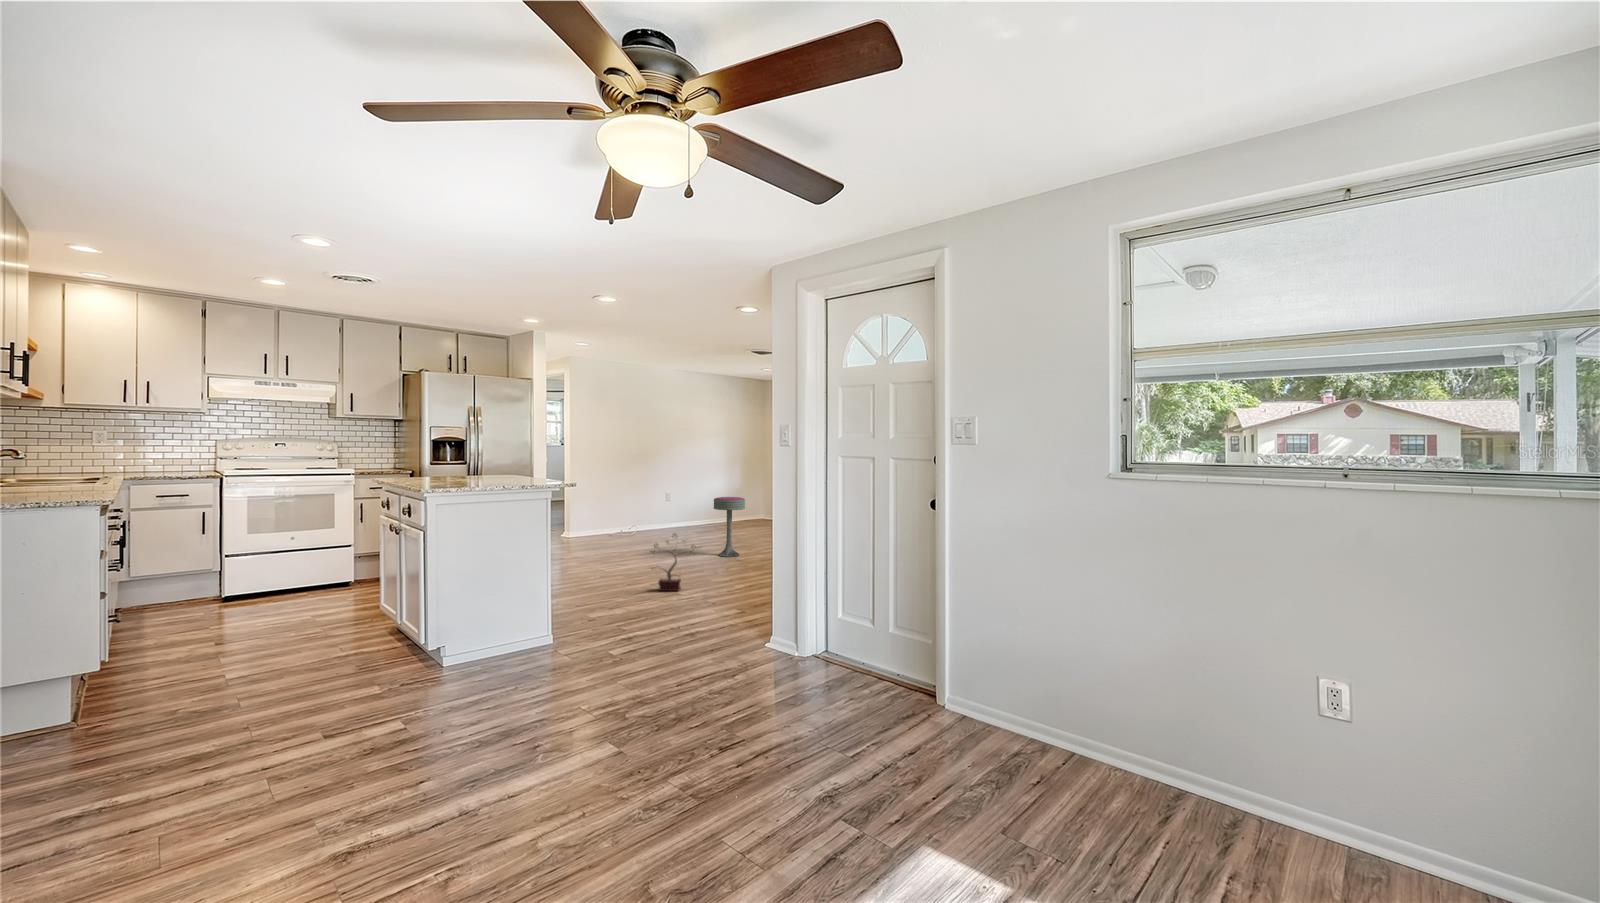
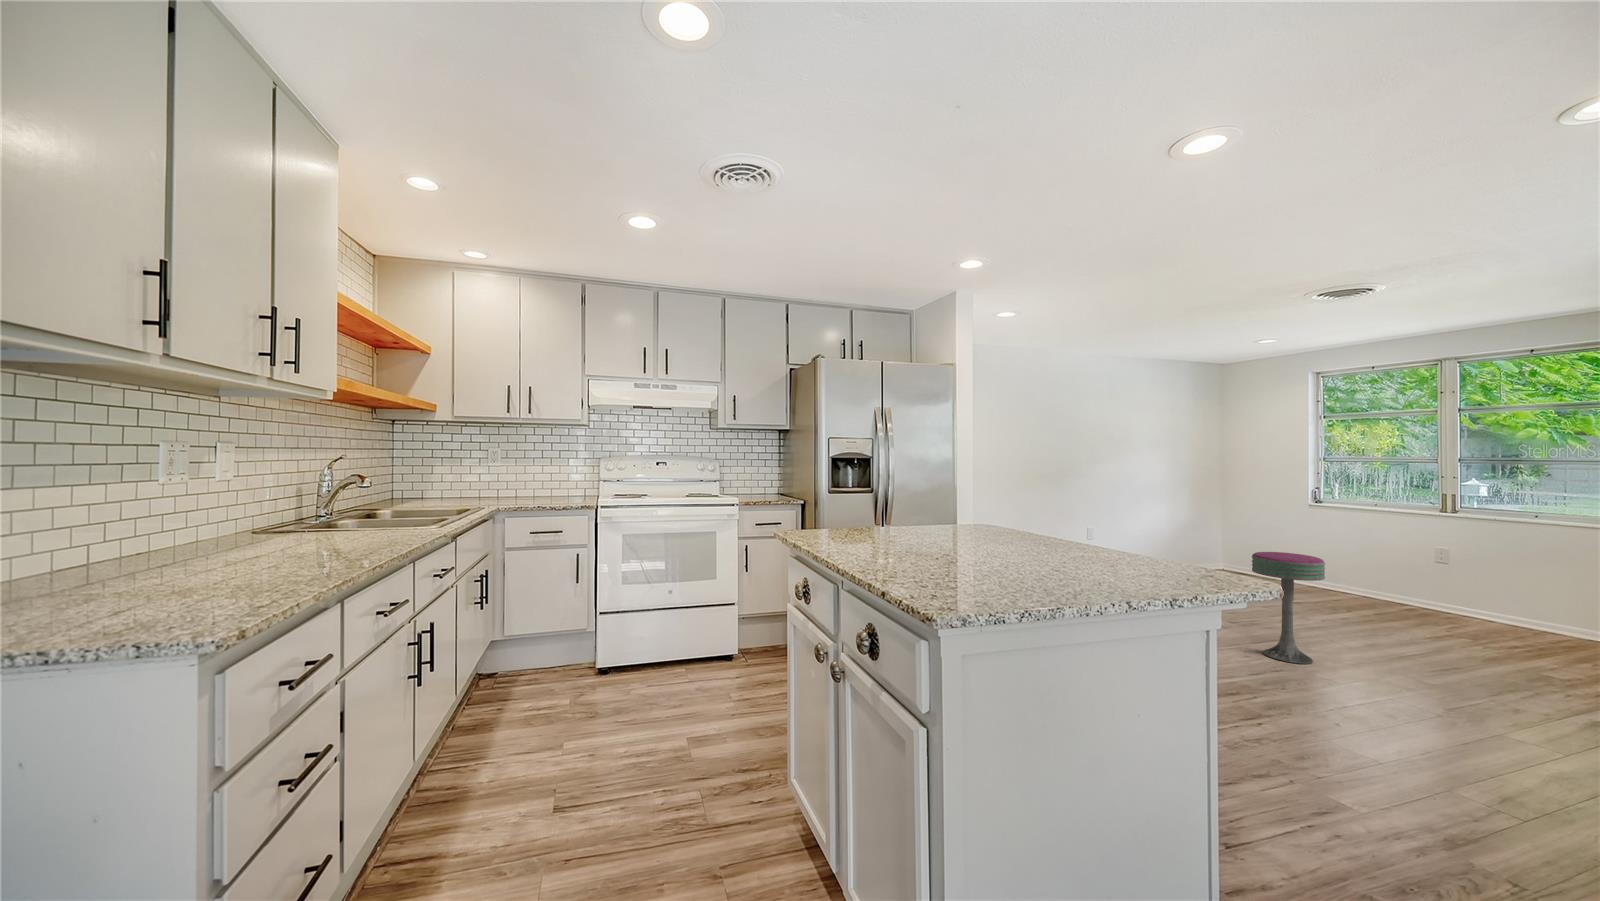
potted plant: present [651,534,696,591] -> none [1262,656,1422,794]

